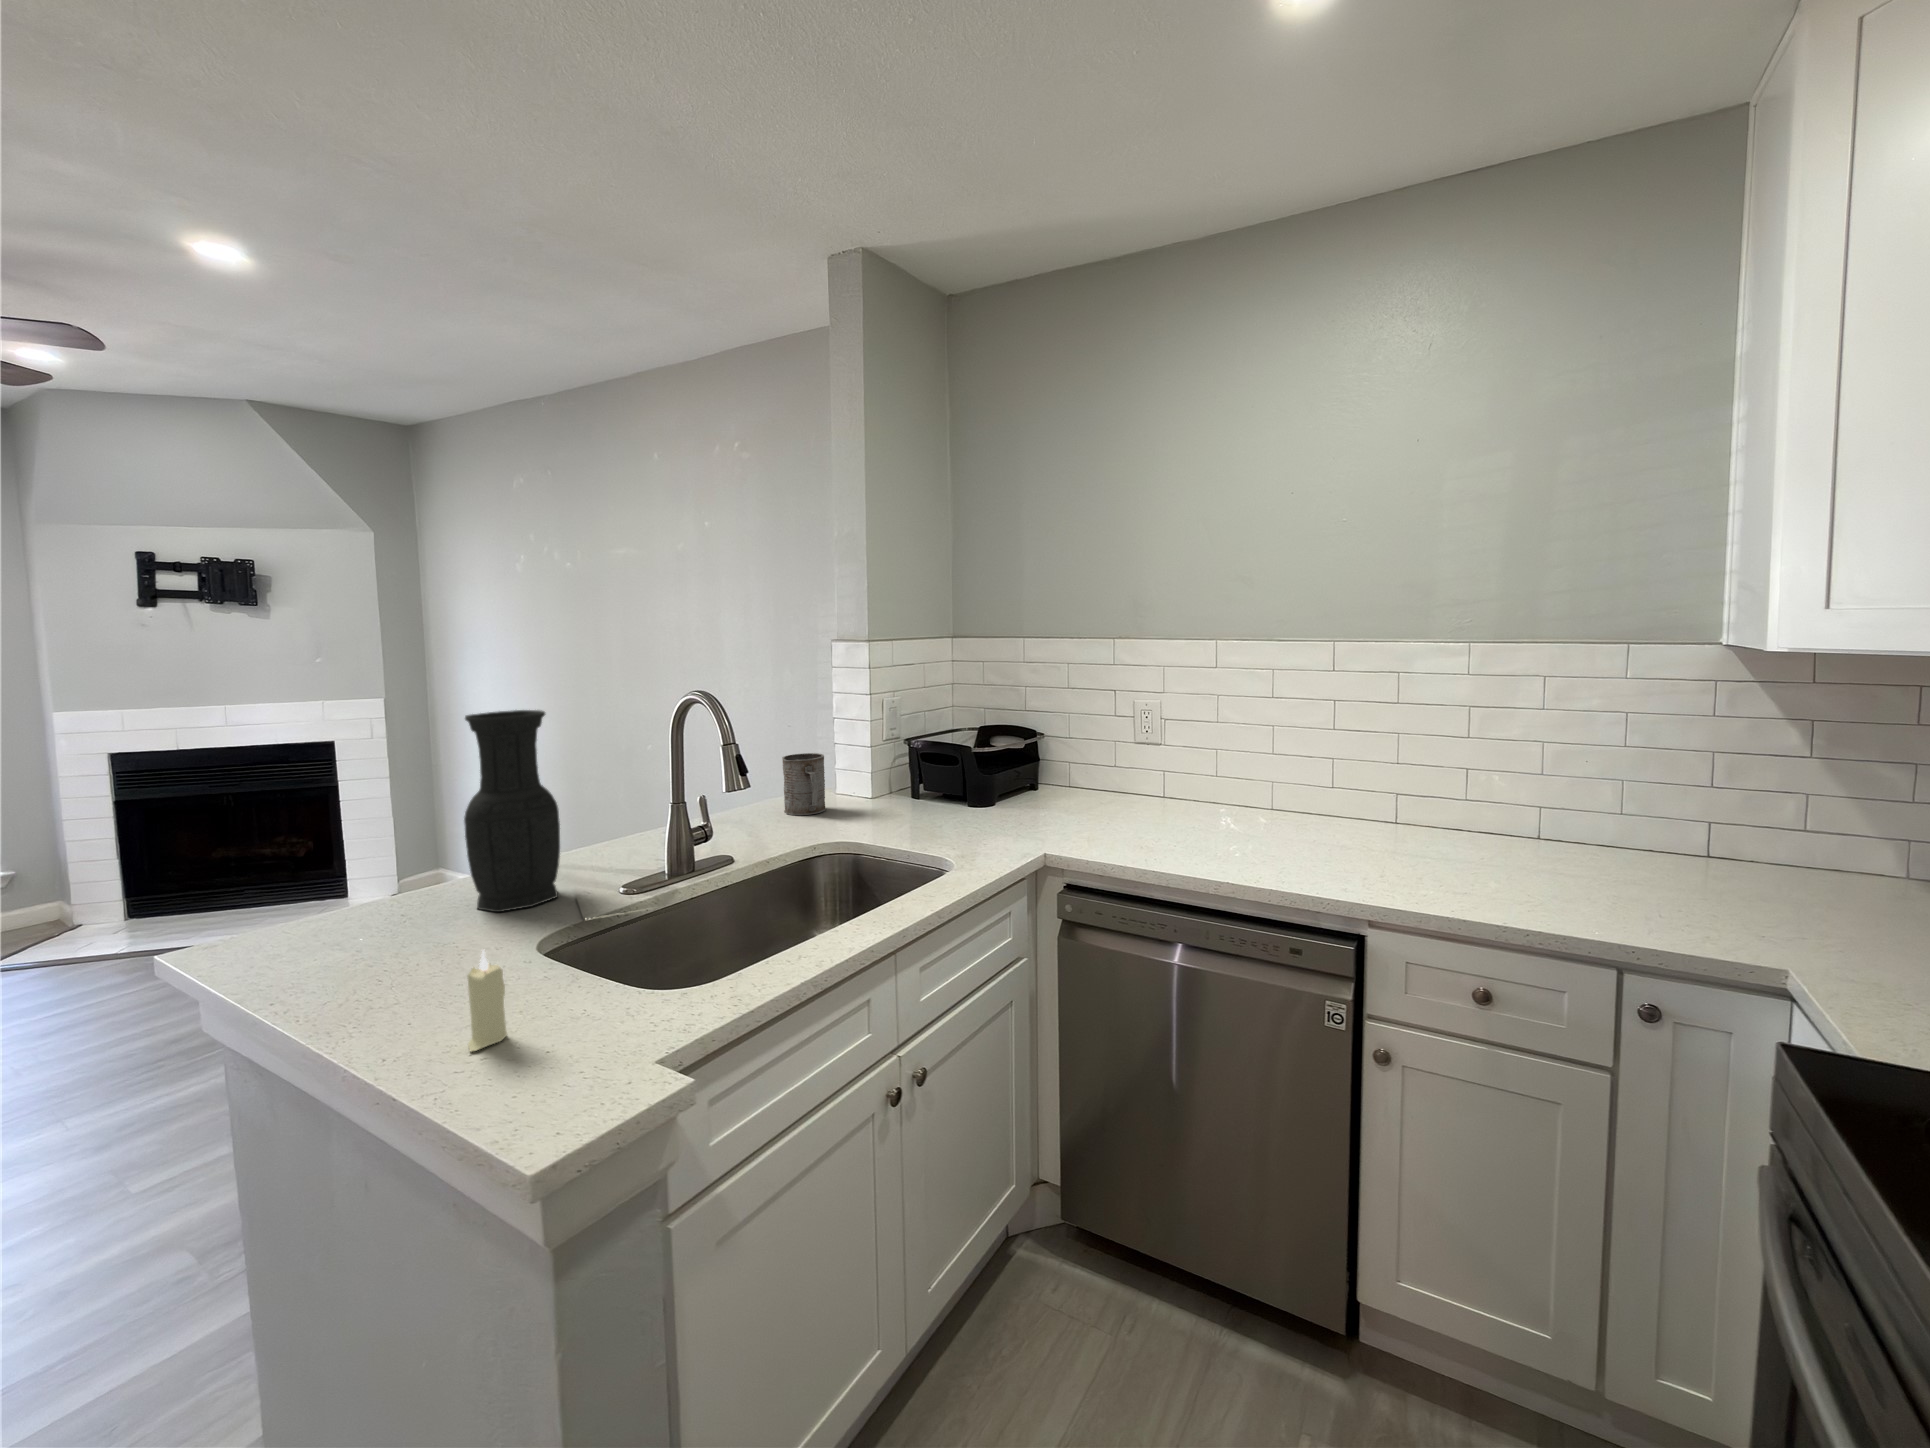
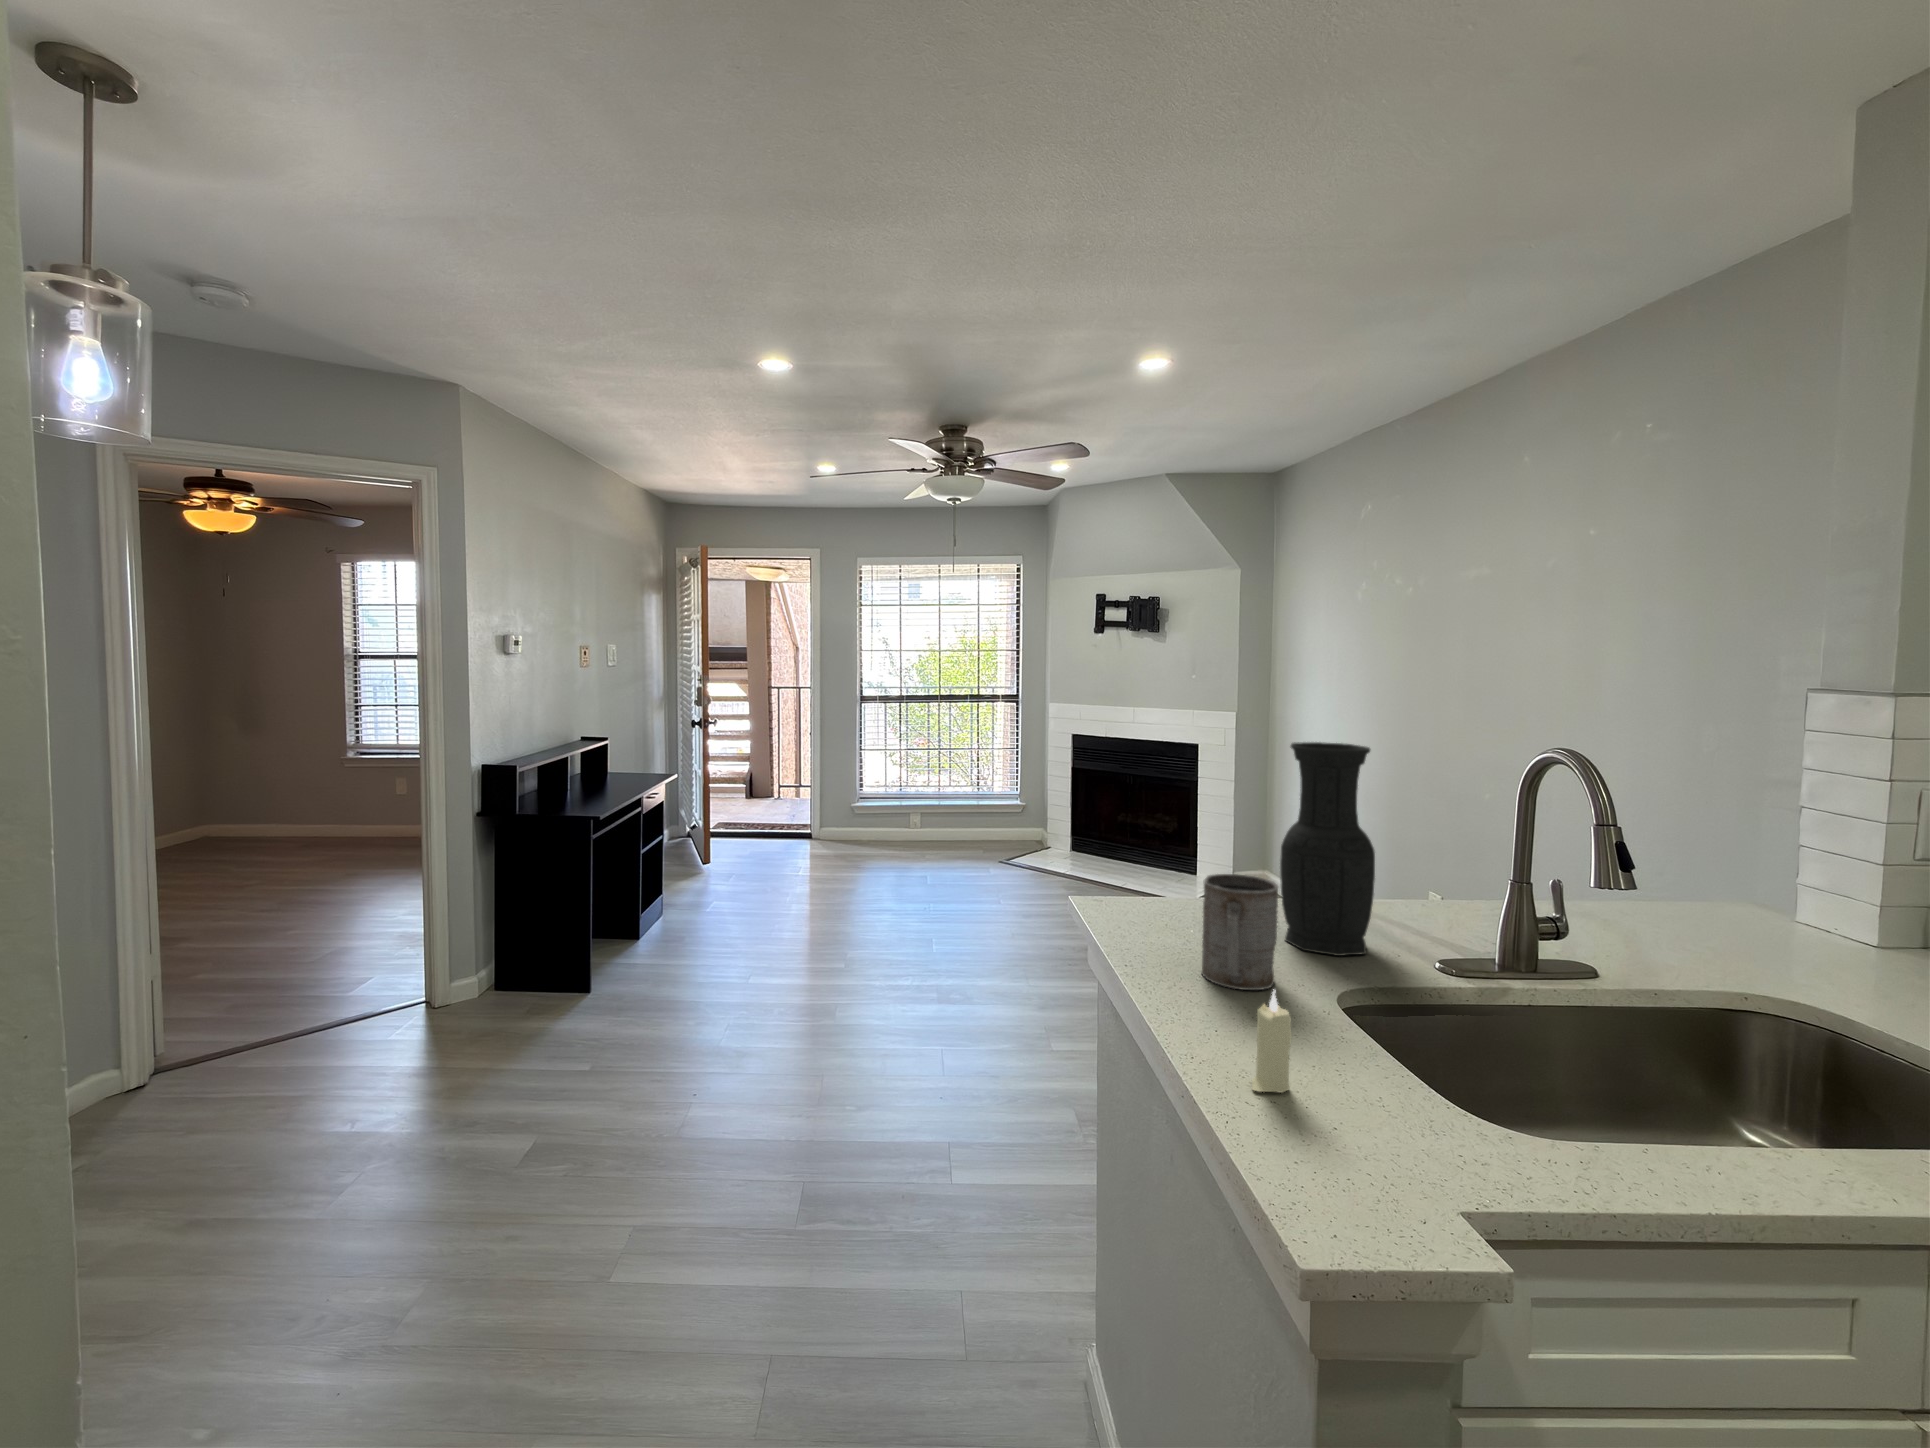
mug: present [782,753,826,815] -> present [1201,874,1278,990]

